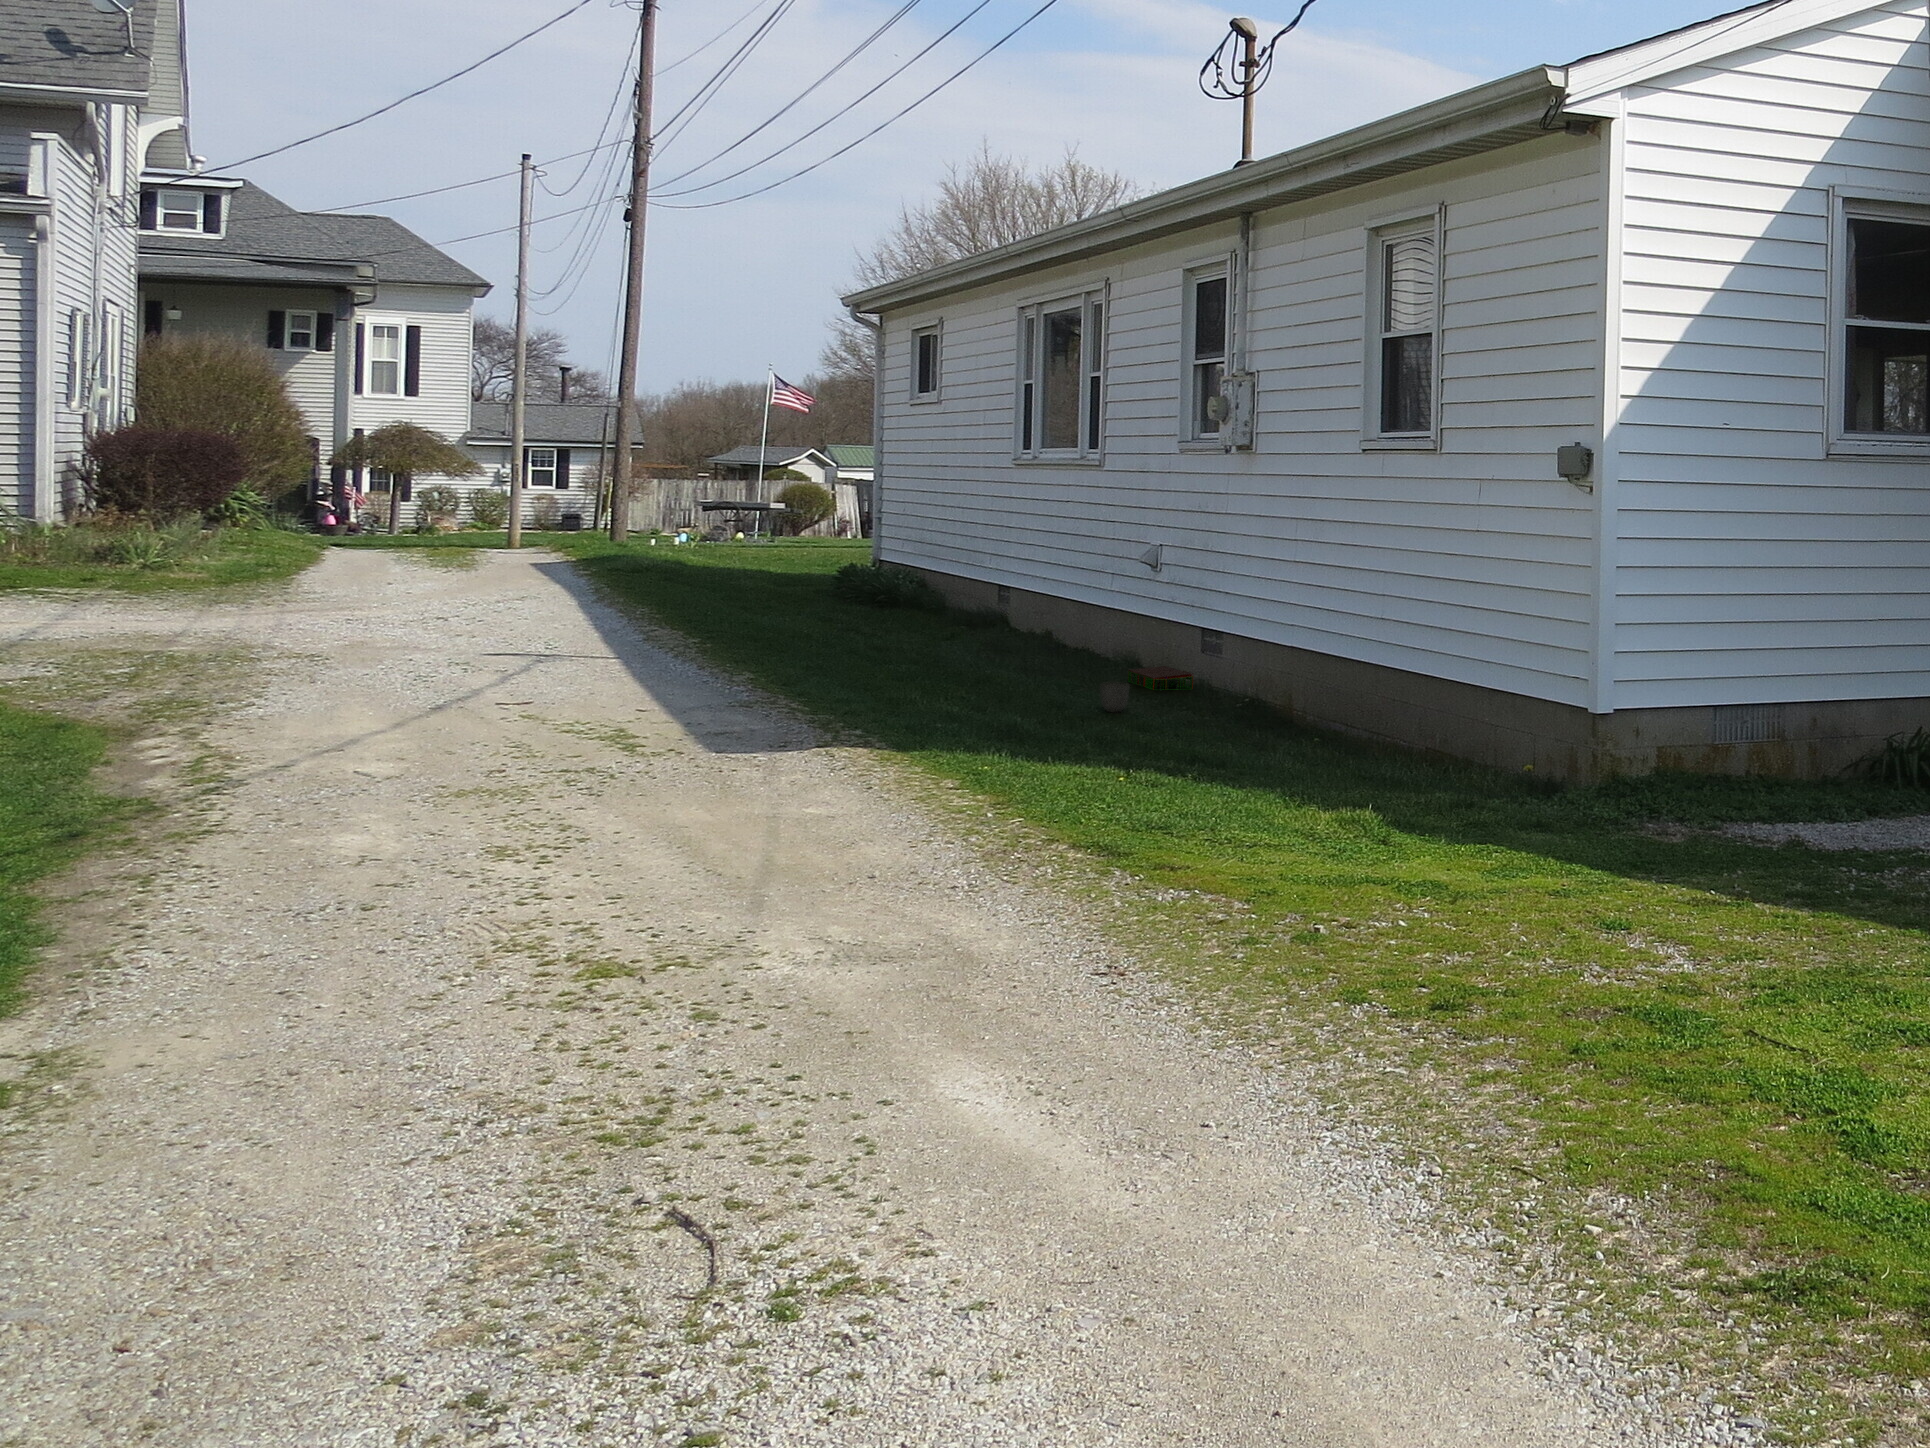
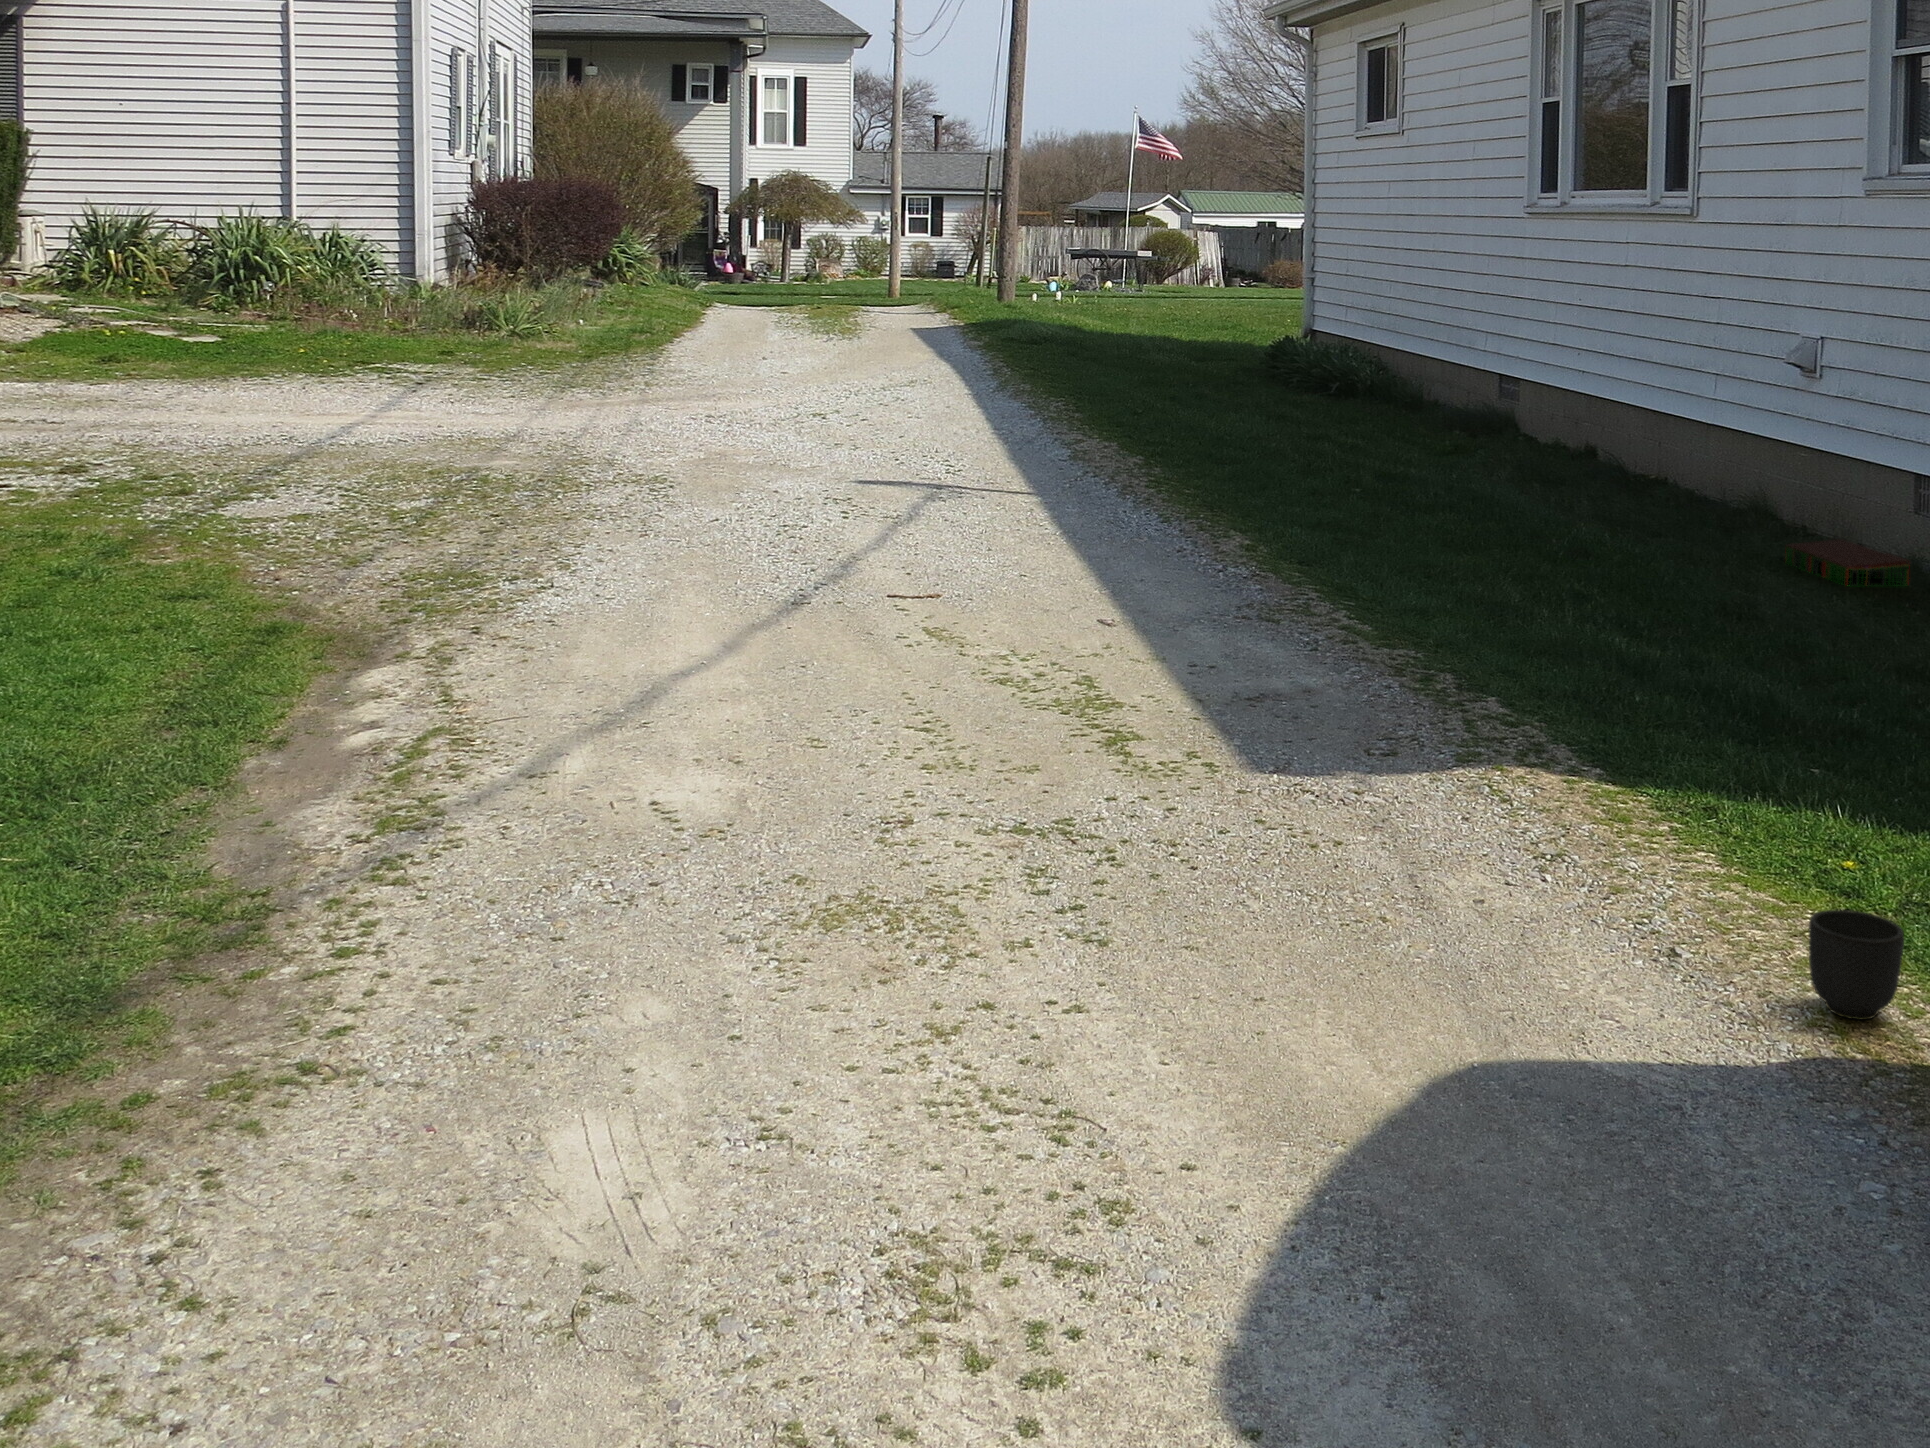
planter: present [1100,682,1129,713] -> present [1809,910,1904,1020]

